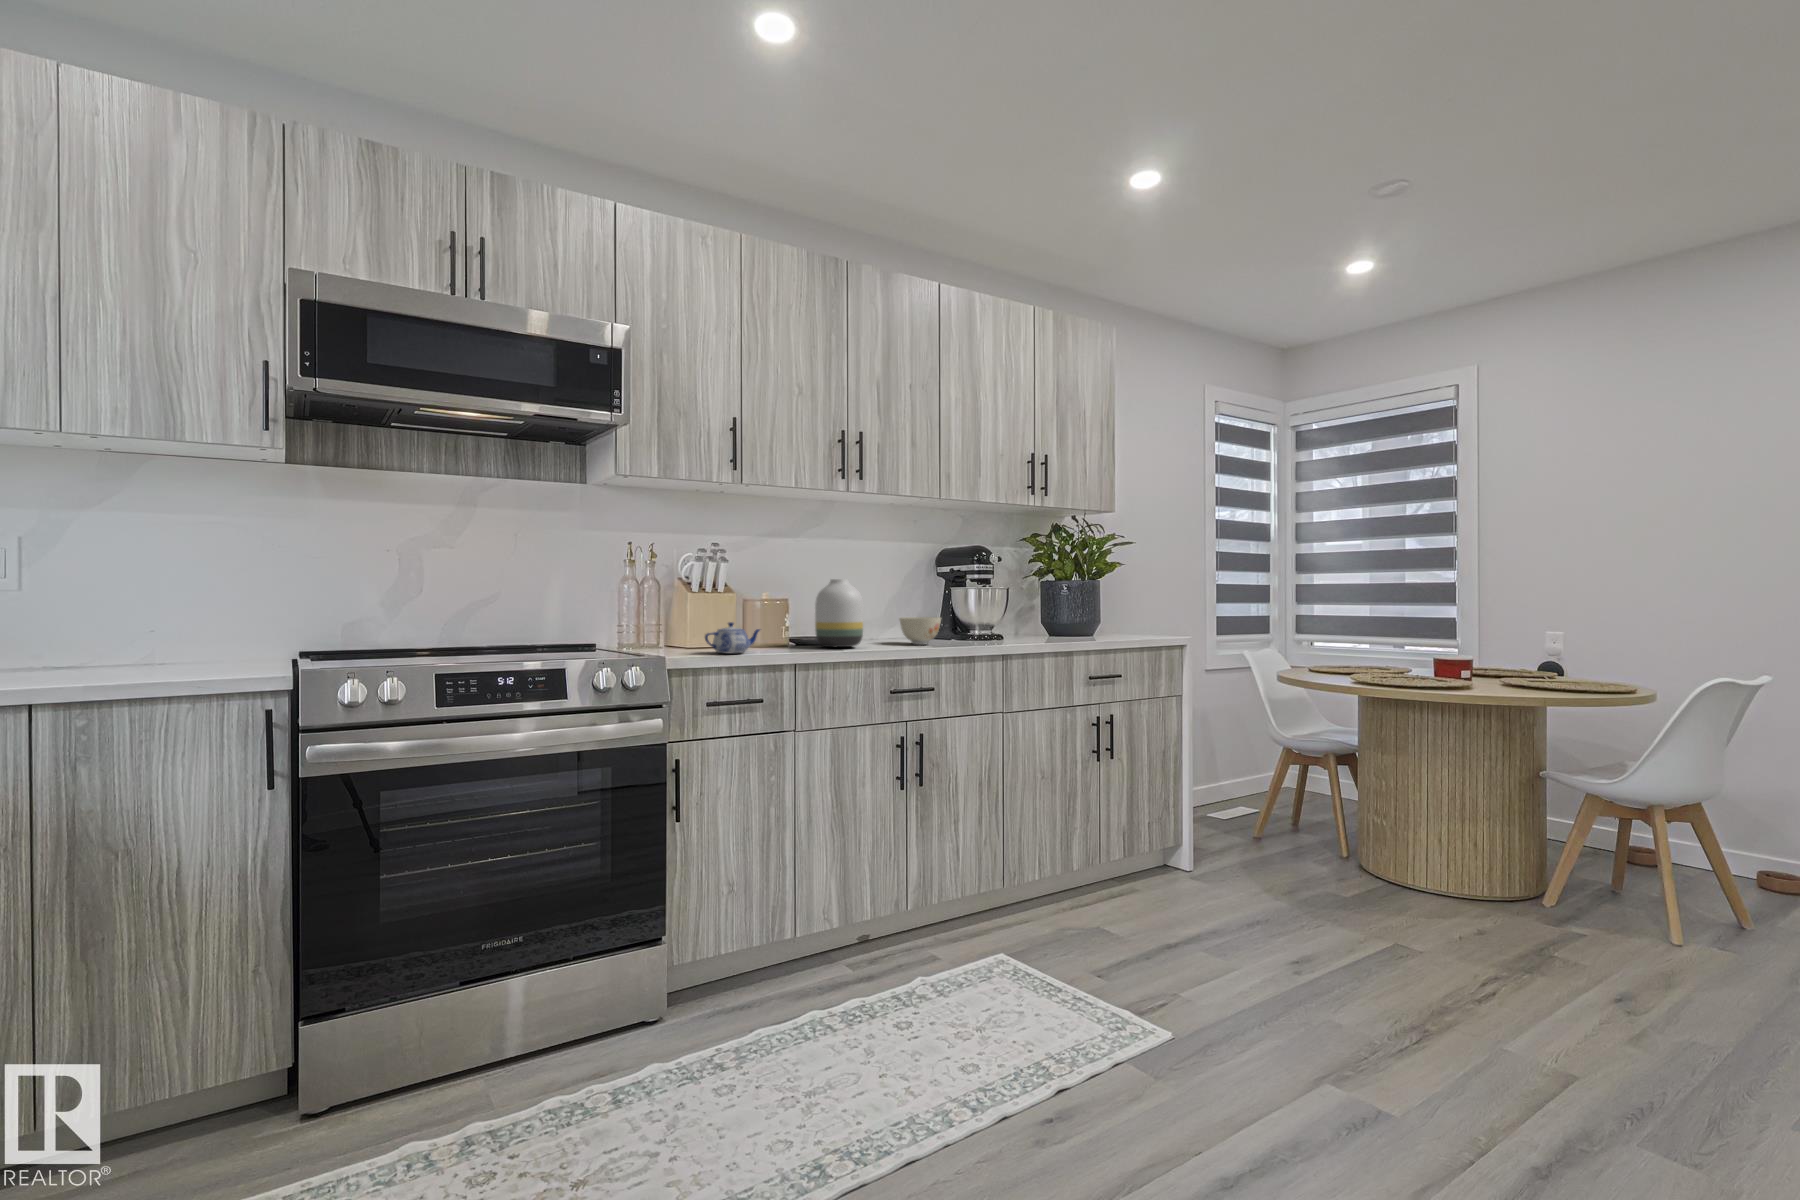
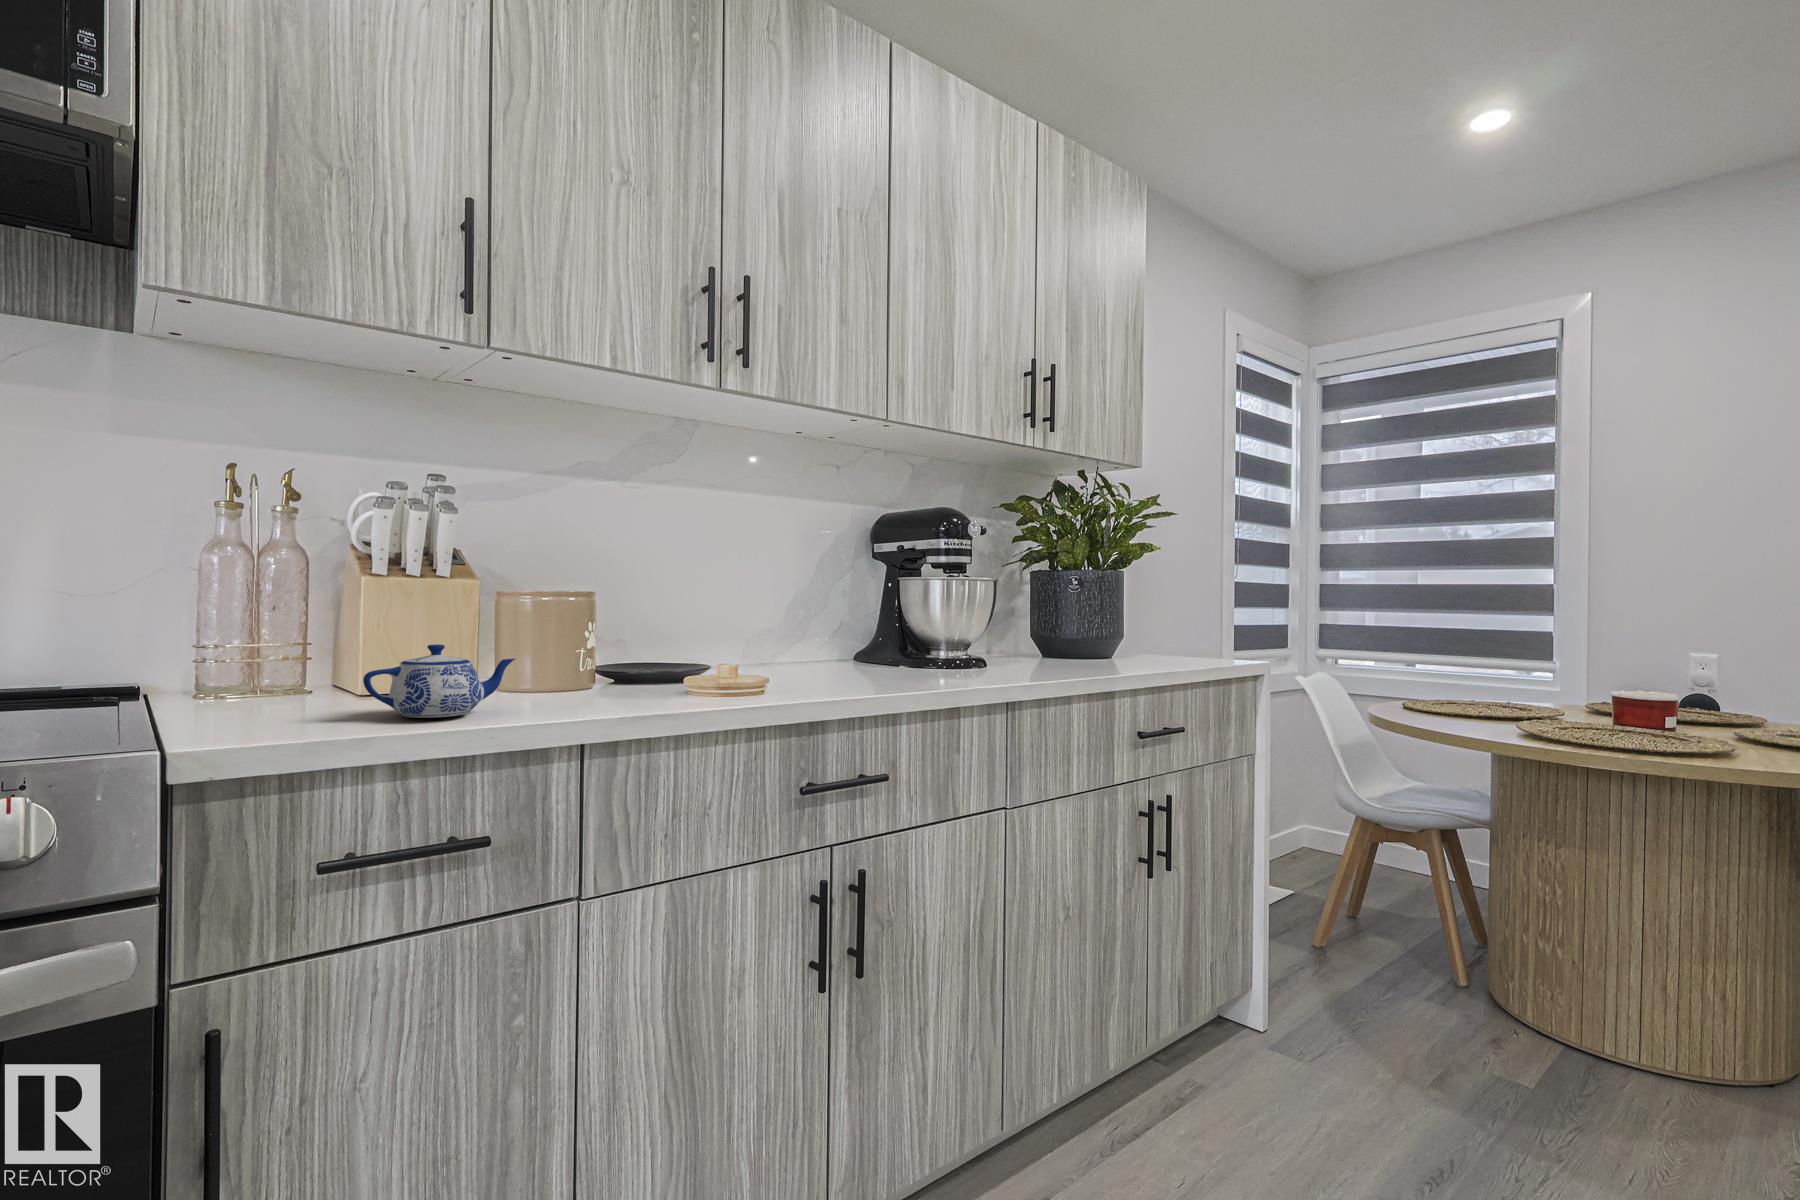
vase: present [815,579,863,647] -> none [647,555,744,692]
bowl: present [899,617,941,645] -> none [811,630,890,682]

